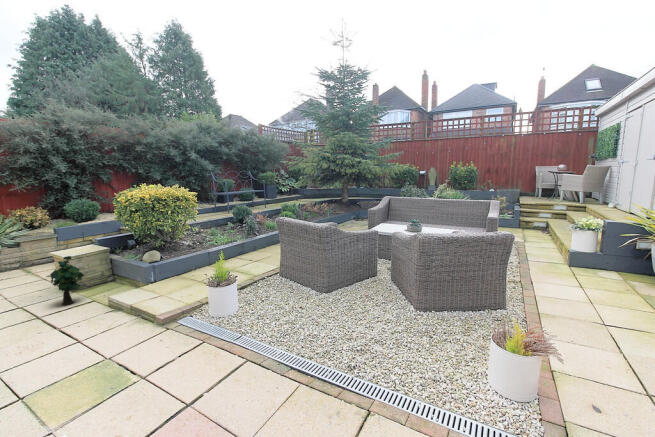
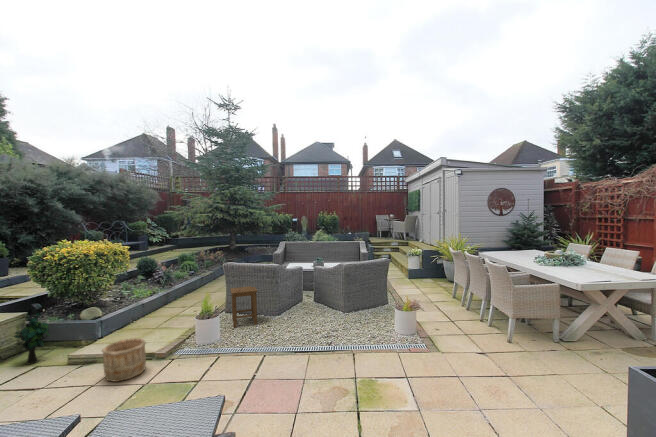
stool: none [256,252,298,306] -> present [230,286,257,328]
wooden bucket: none [47,306,112,361] -> present [102,338,146,382]

